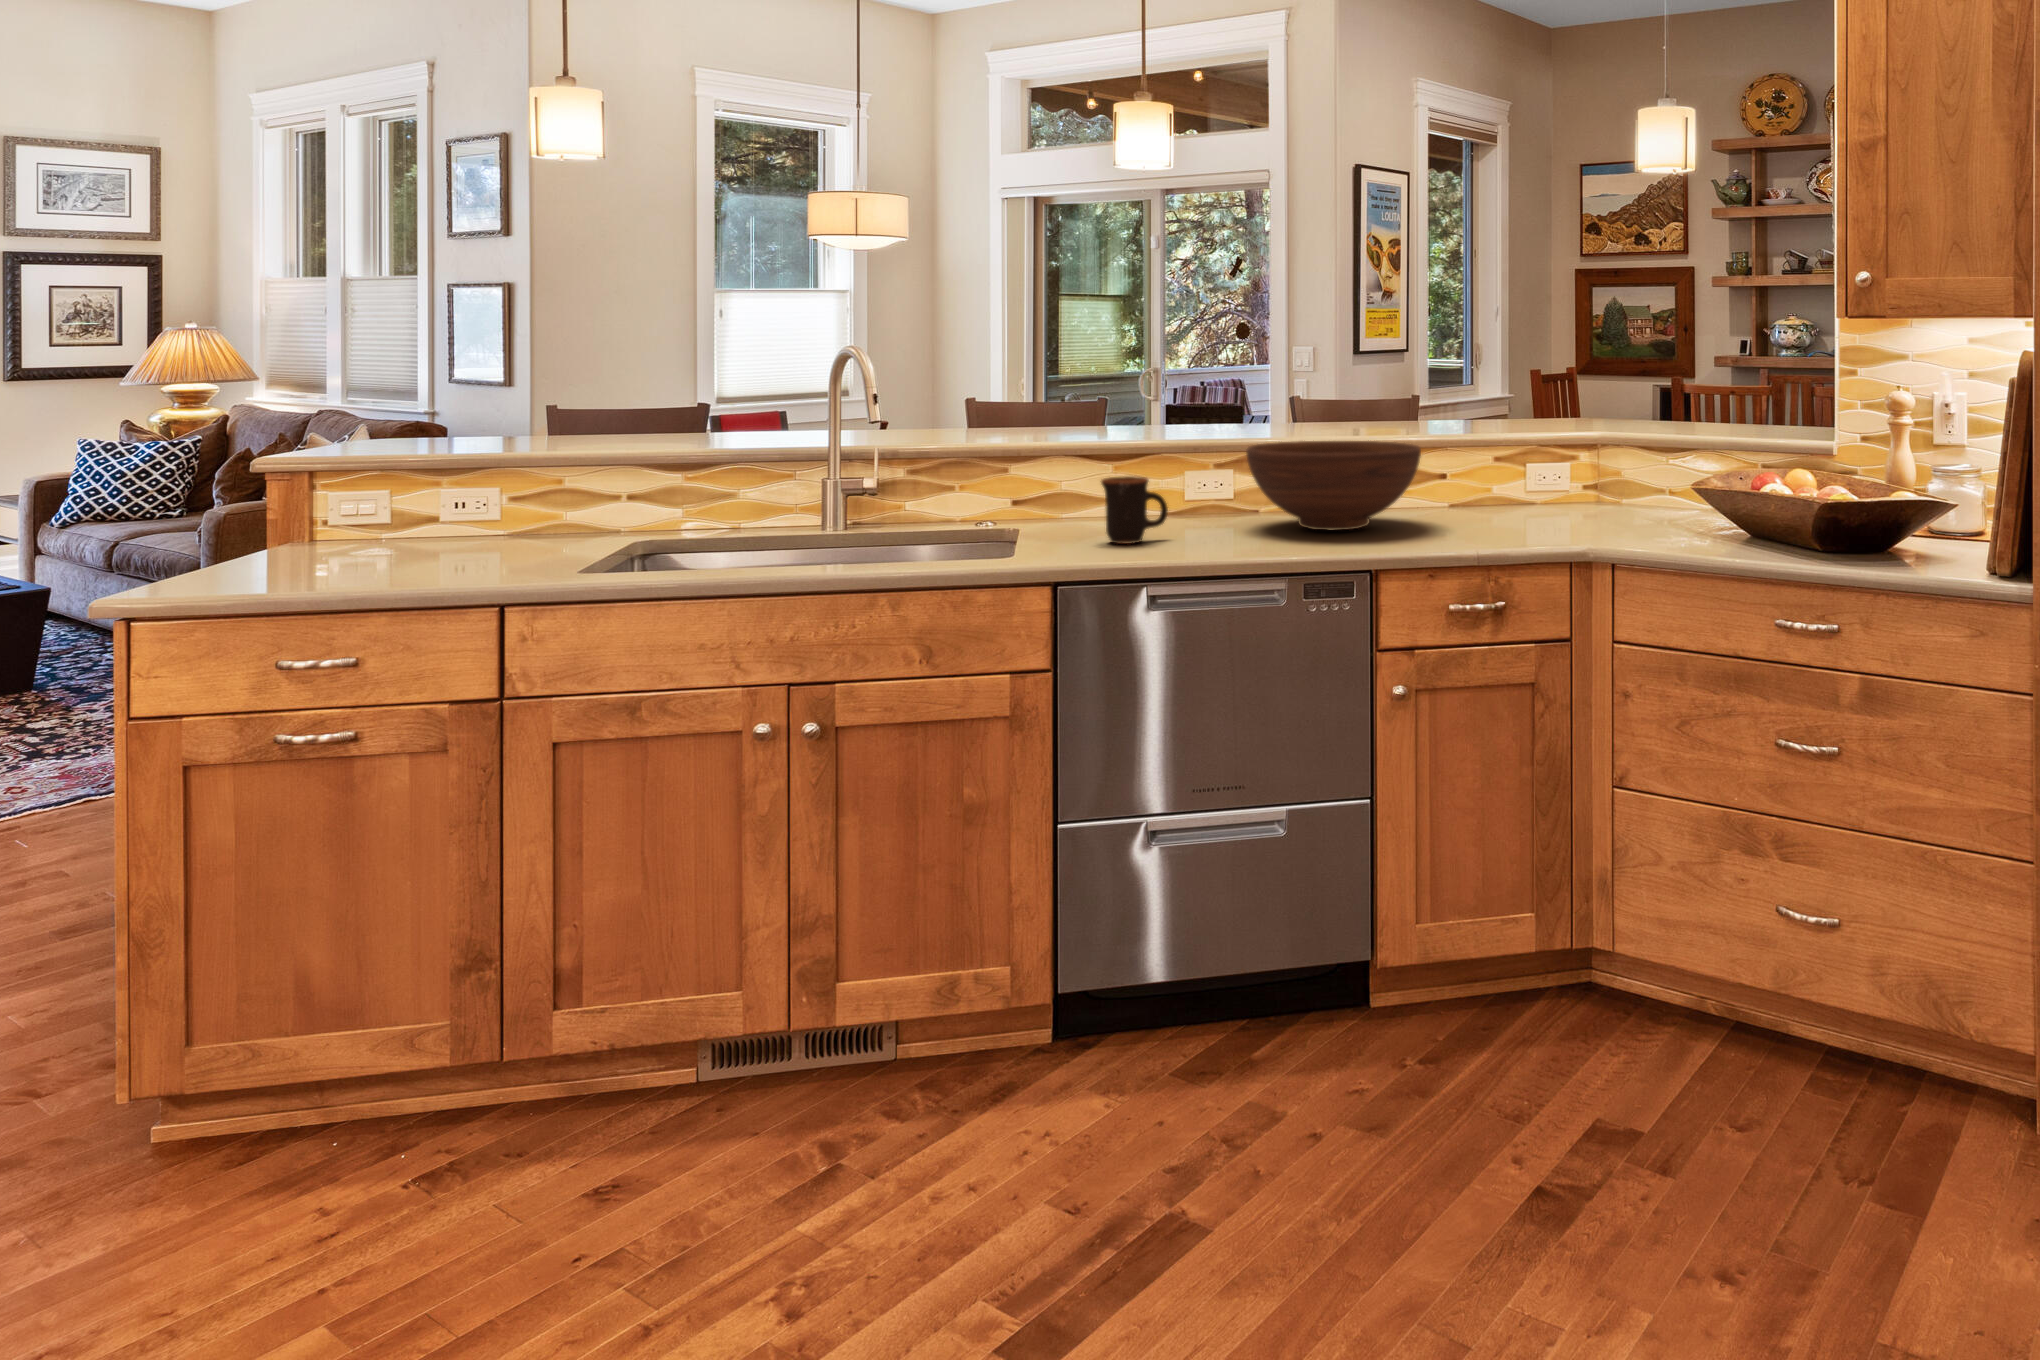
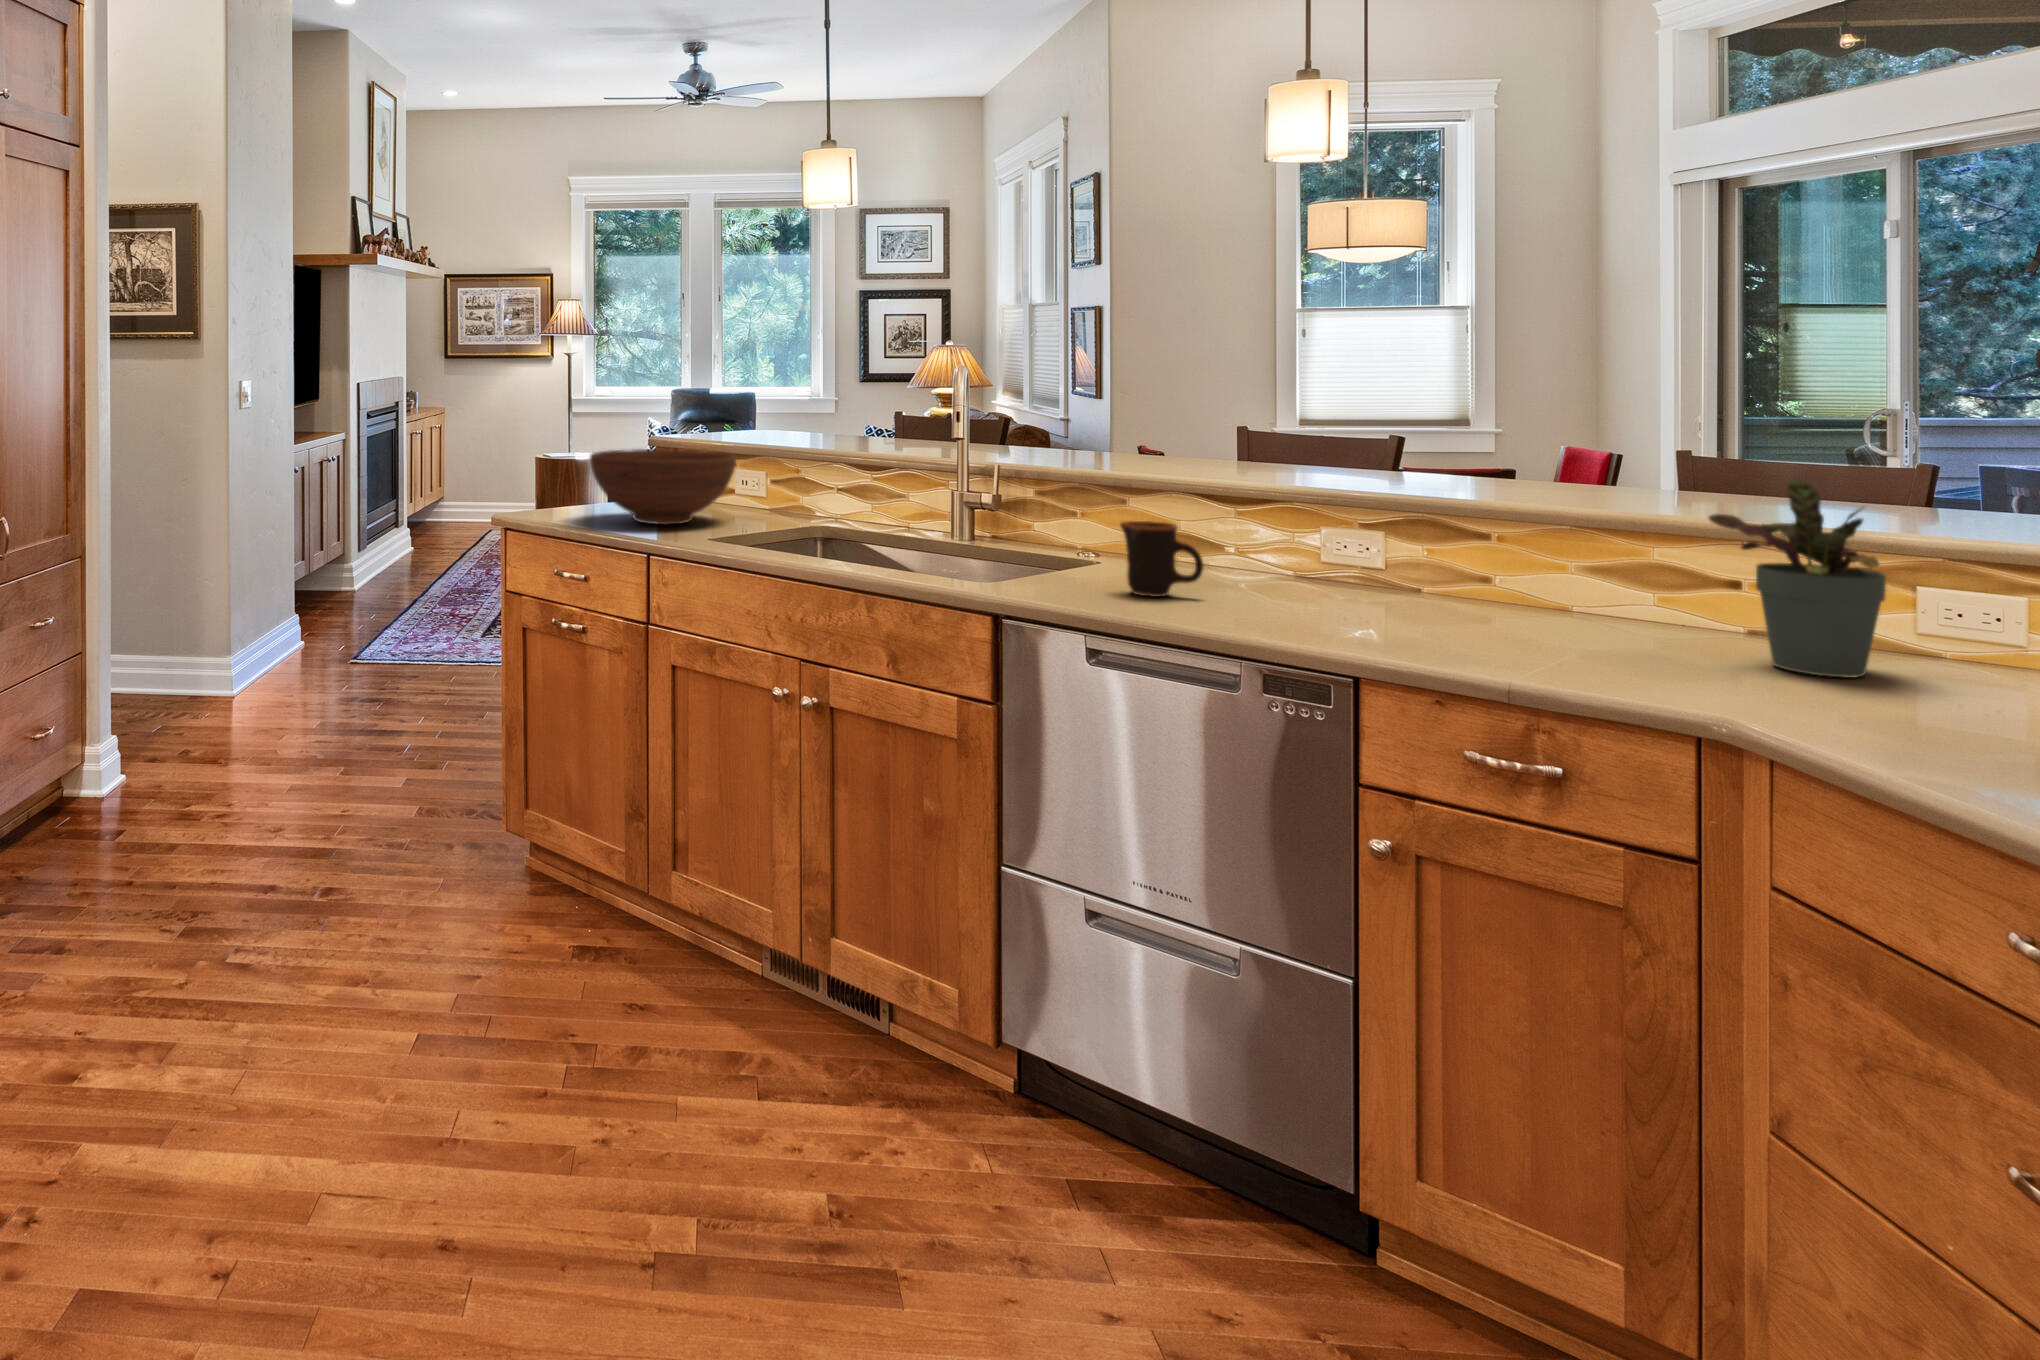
potted plant: none [1491,401,1572,522] -> present [1709,480,1886,678]
fruit bowl: present [1246,441,1421,530] -> present [590,449,736,525]

